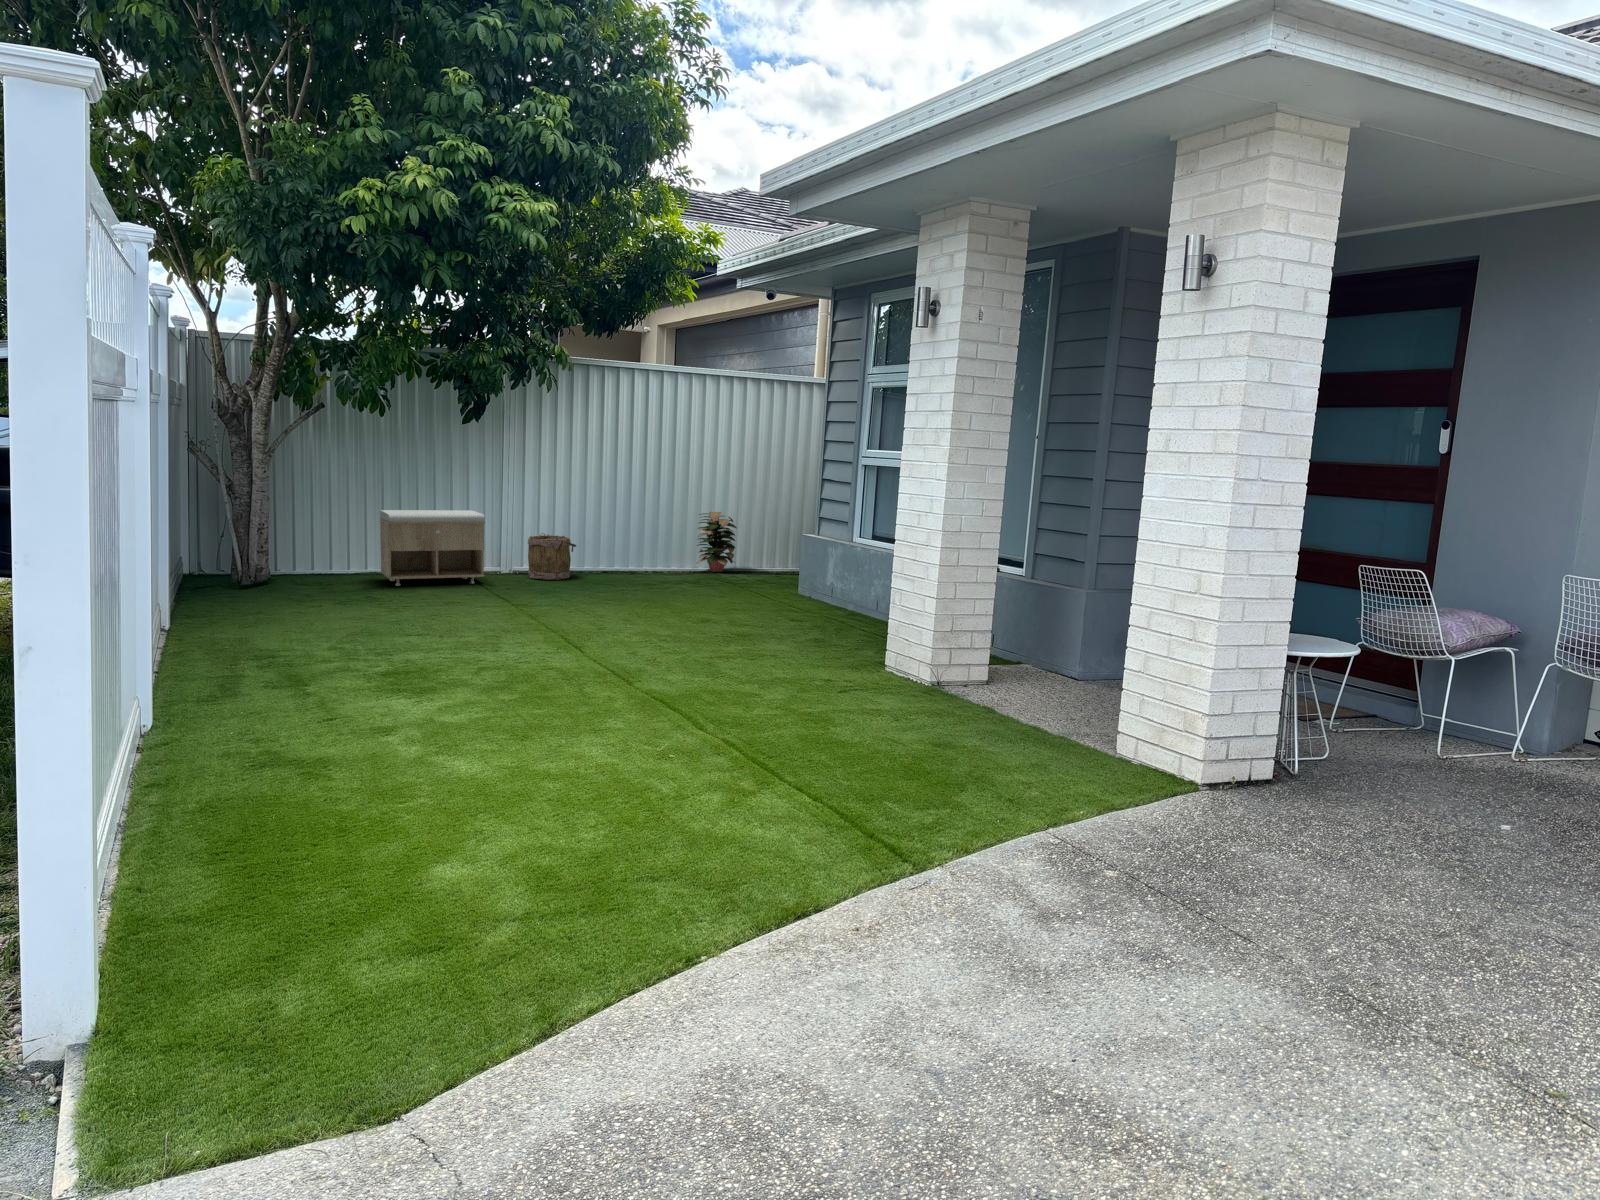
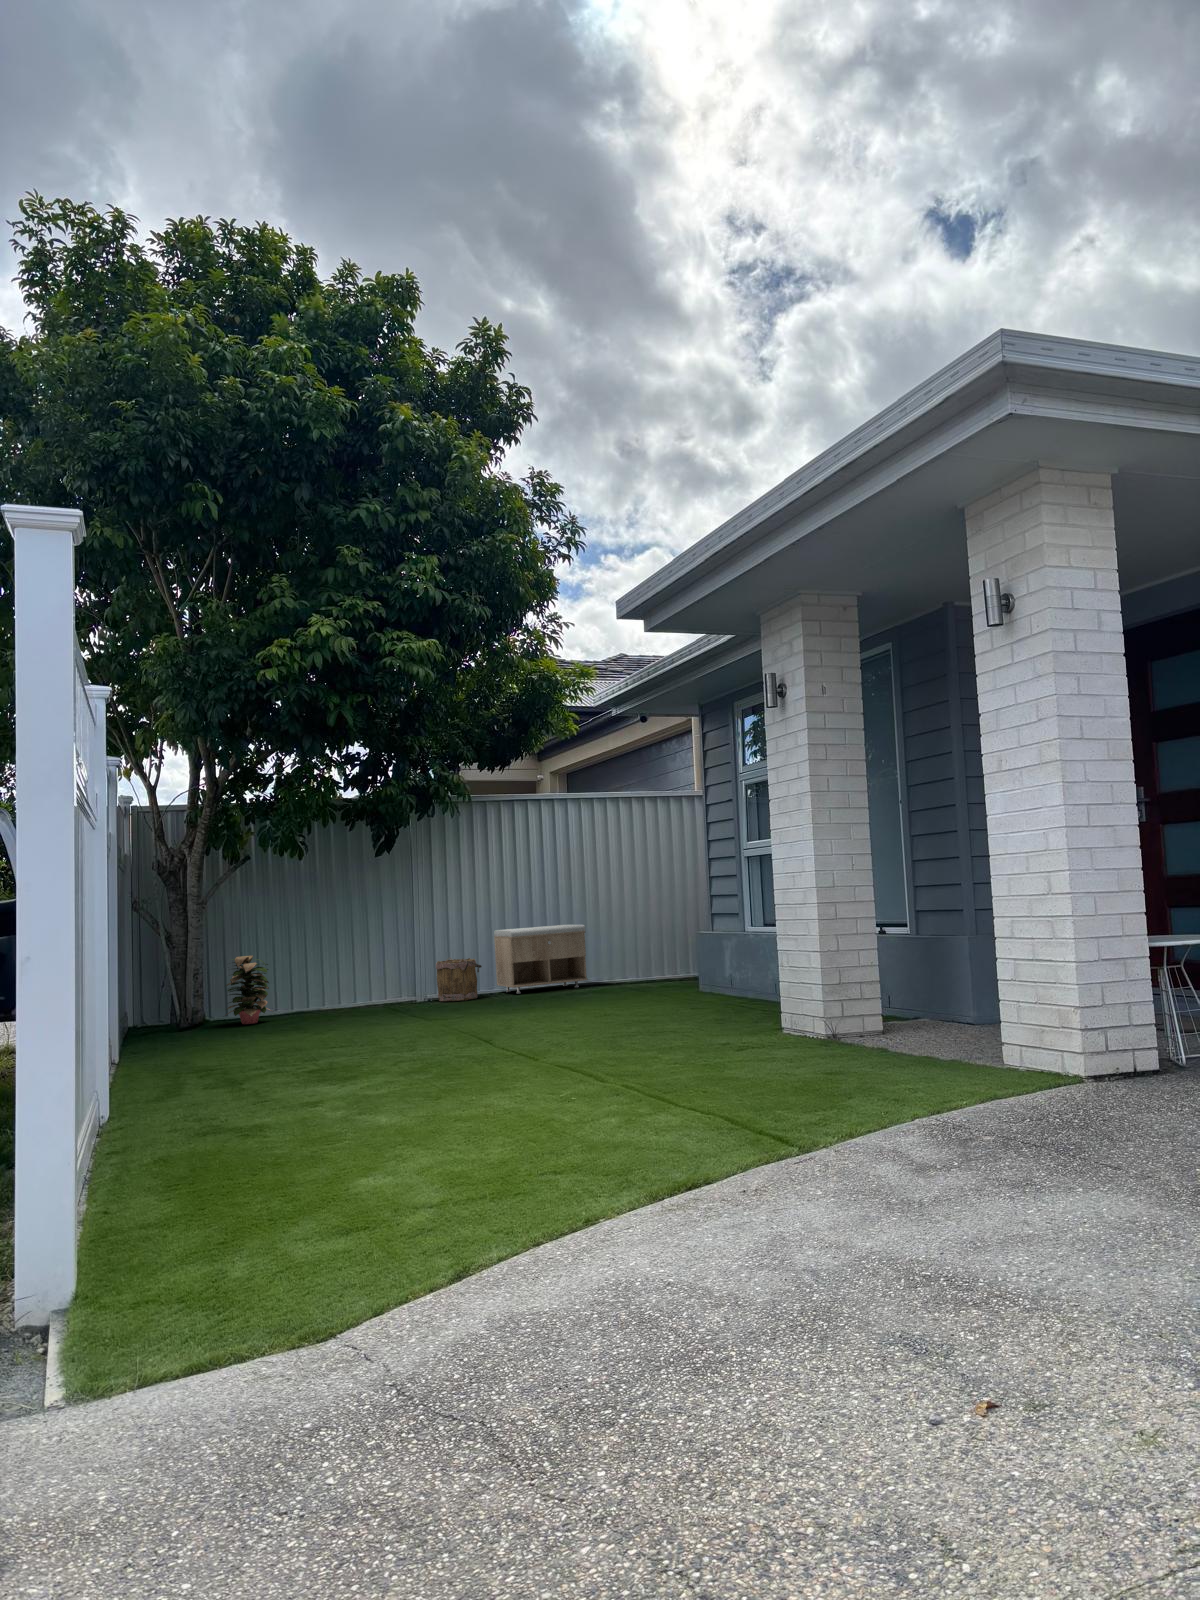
storage bench: present [380,510,485,586] -> present [494,925,588,994]
decorative plant: present [697,512,737,572] -> present [225,956,272,1024]

